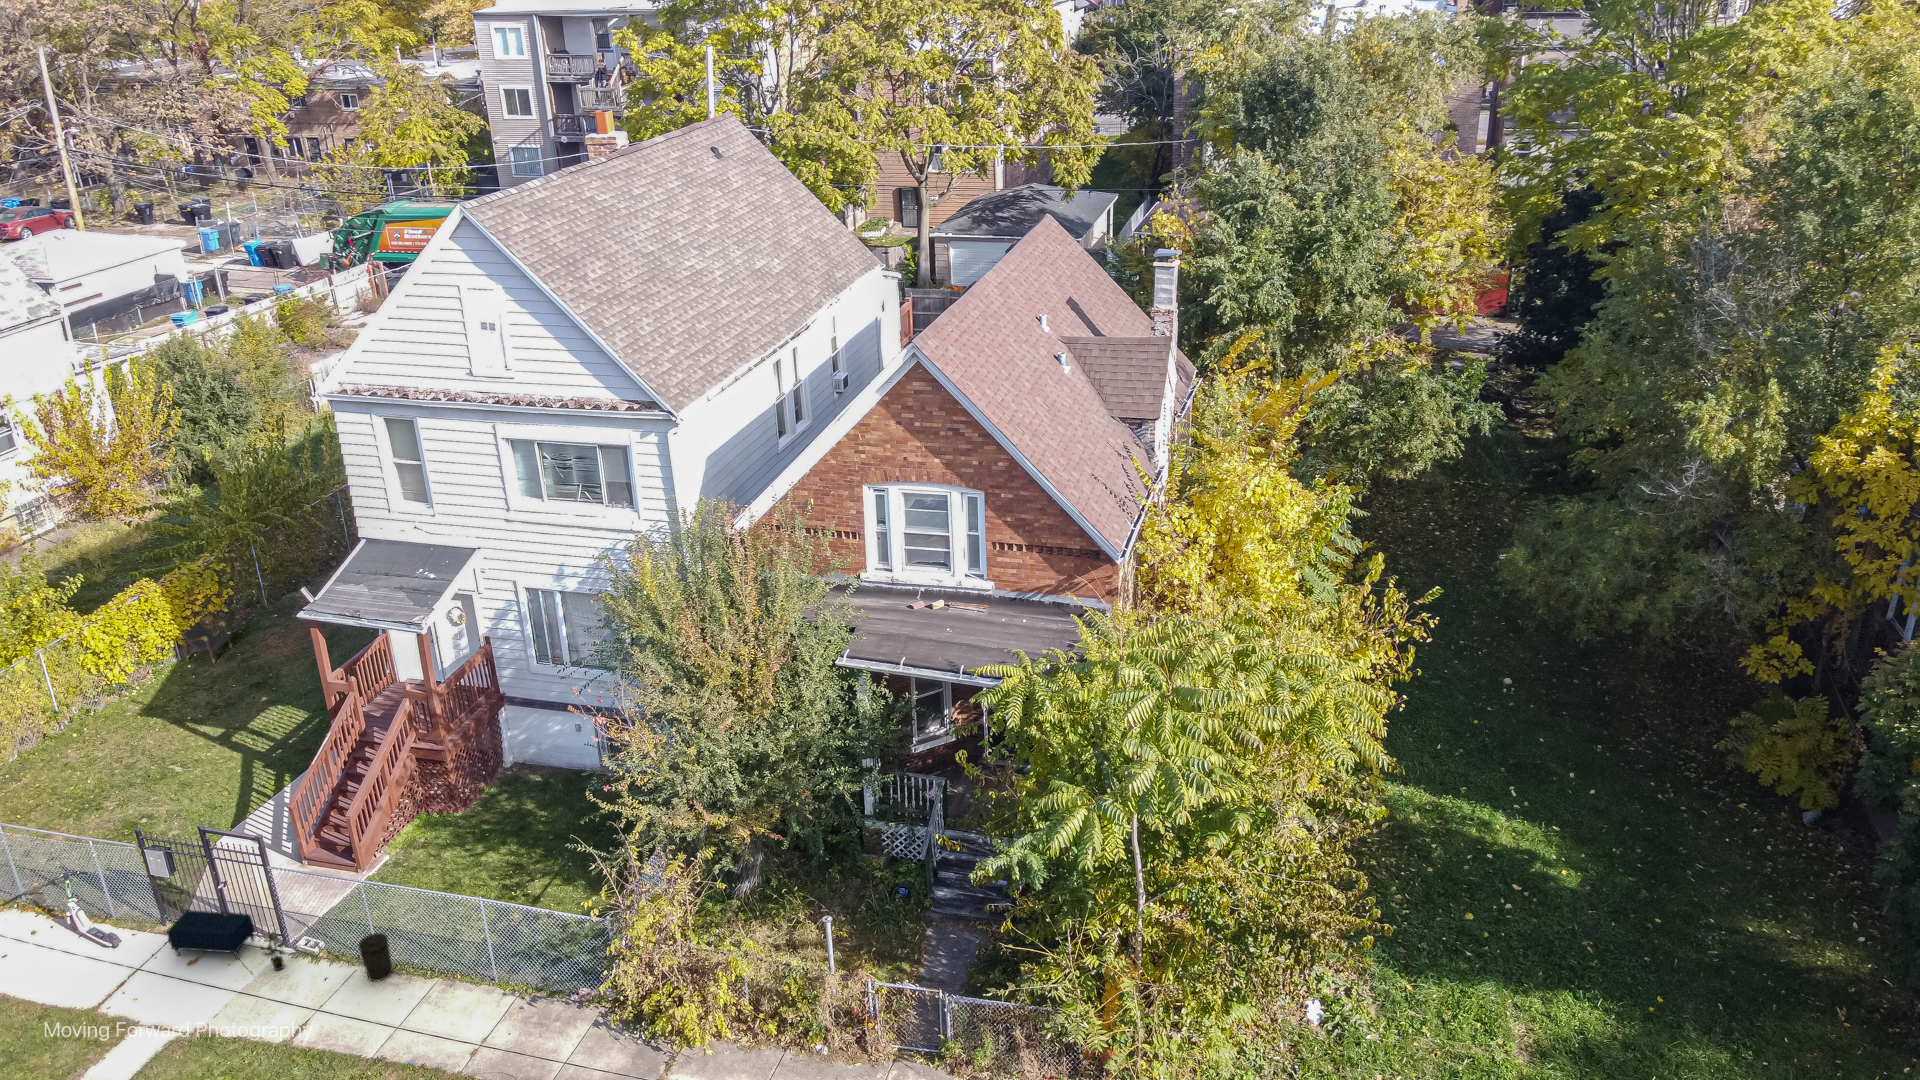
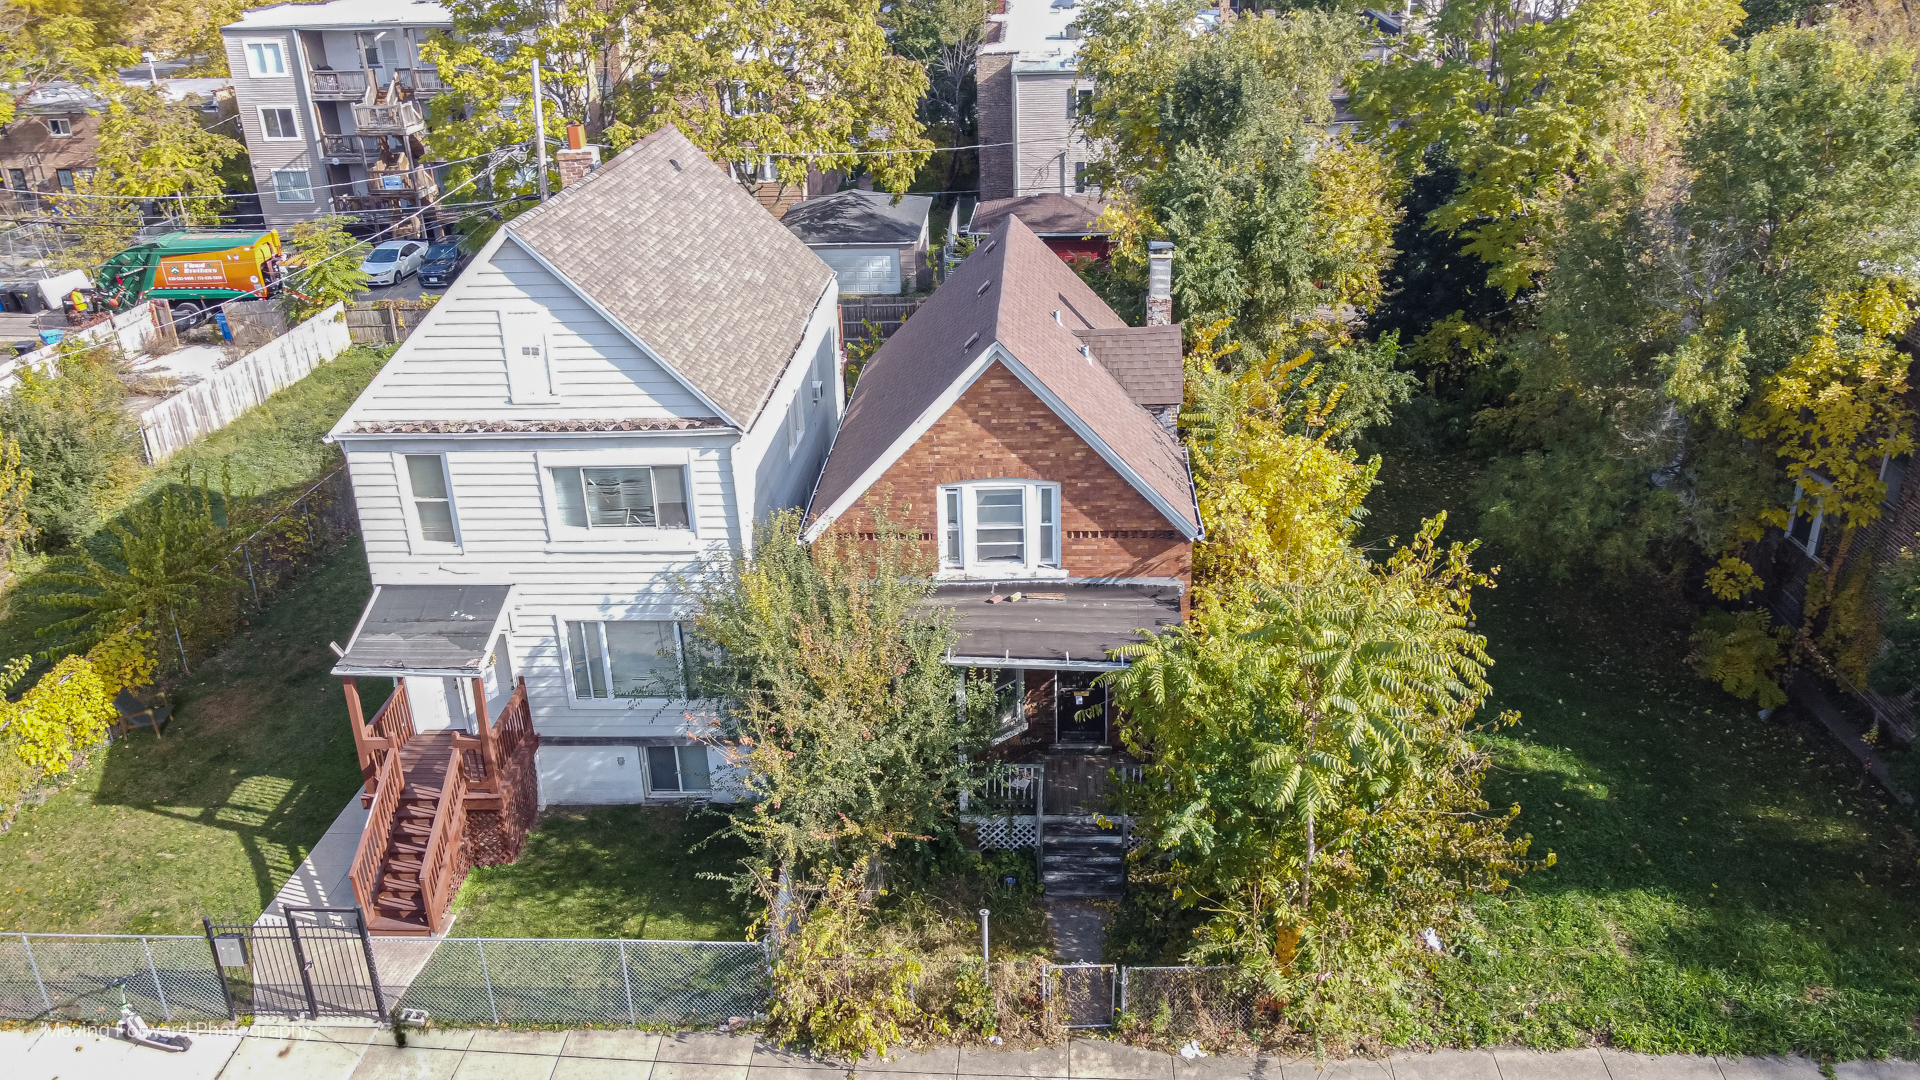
bench: present [167,911,255,959] -> none [268,993,360,1050]
trash can: present [359,933,392,982] -> none [497,992,530,1043]

